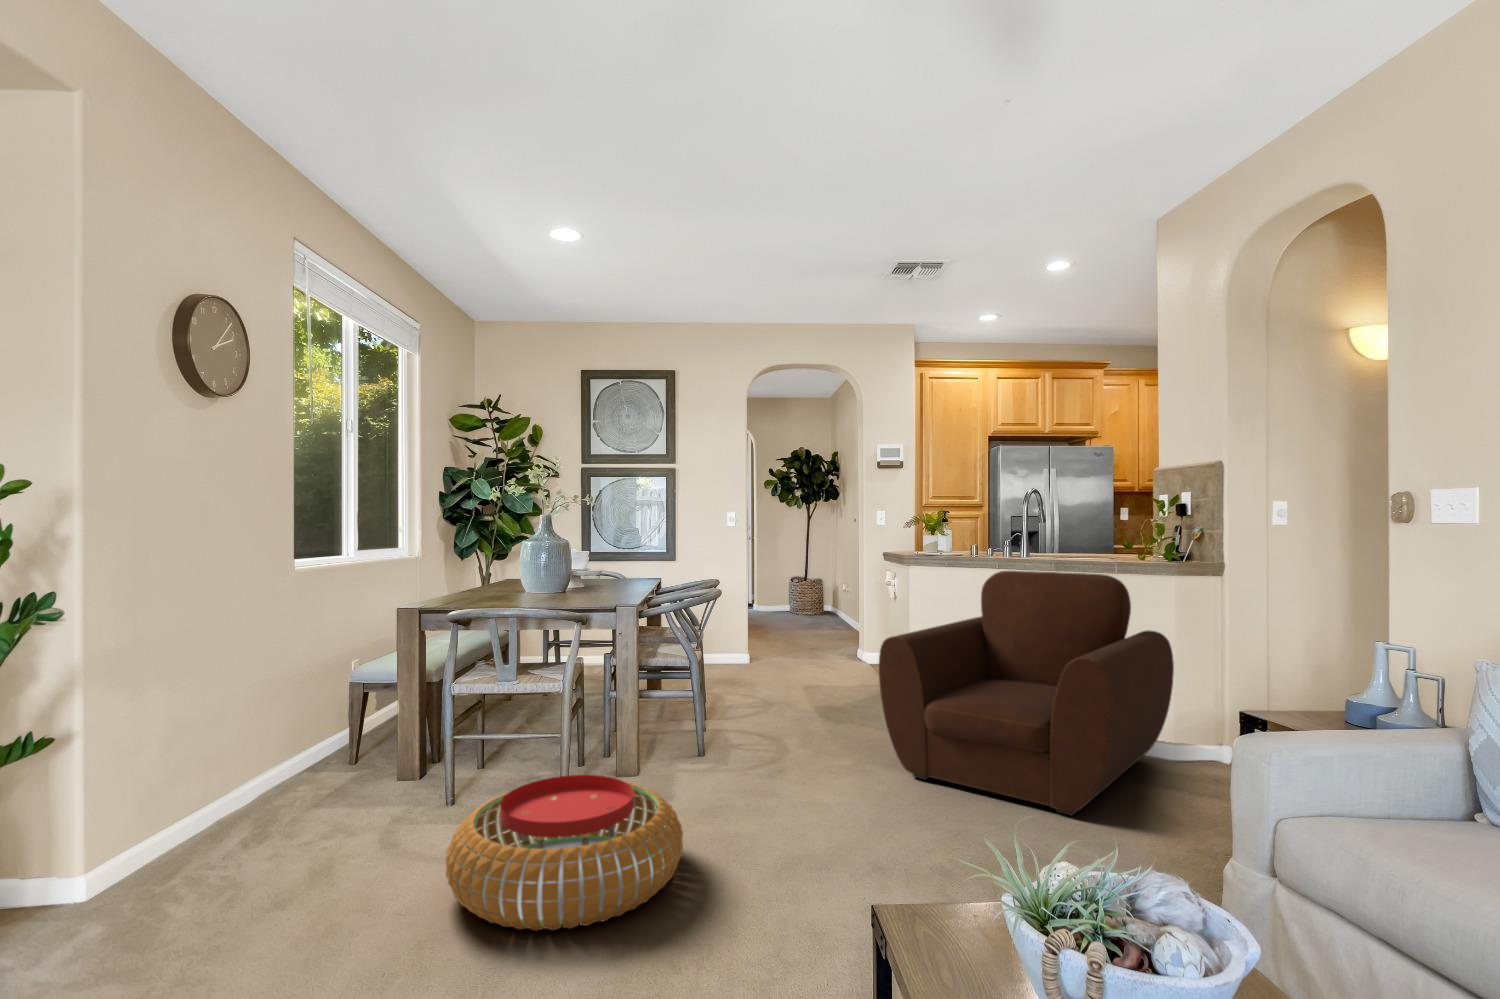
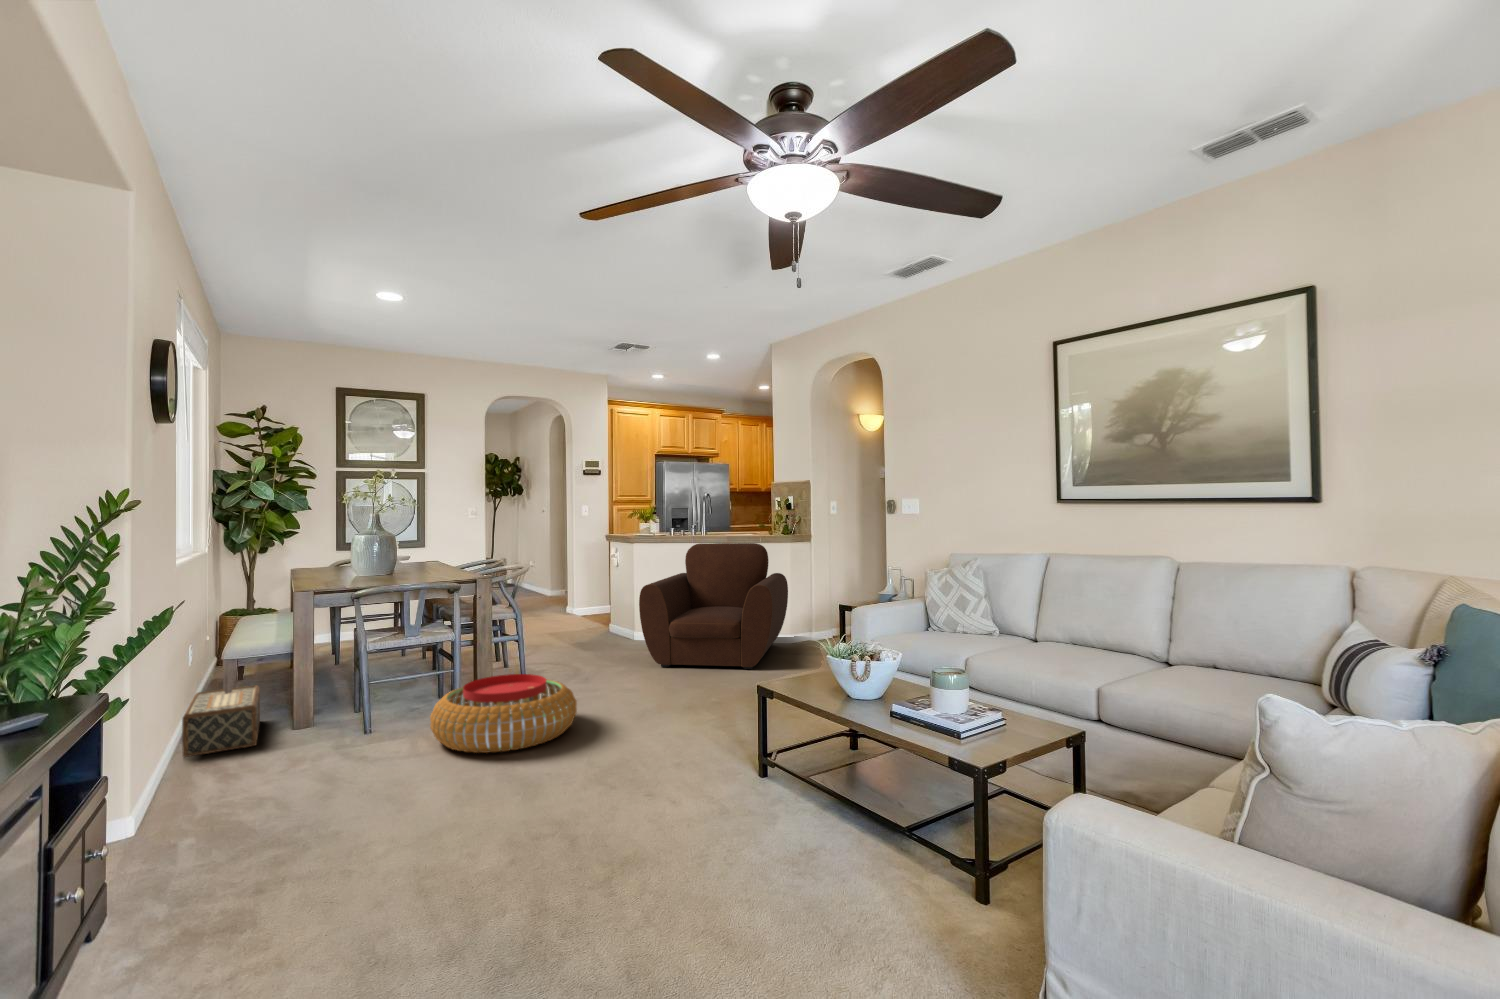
woven basket: none [235,729,373,820] -> present [182,685,260,757]

